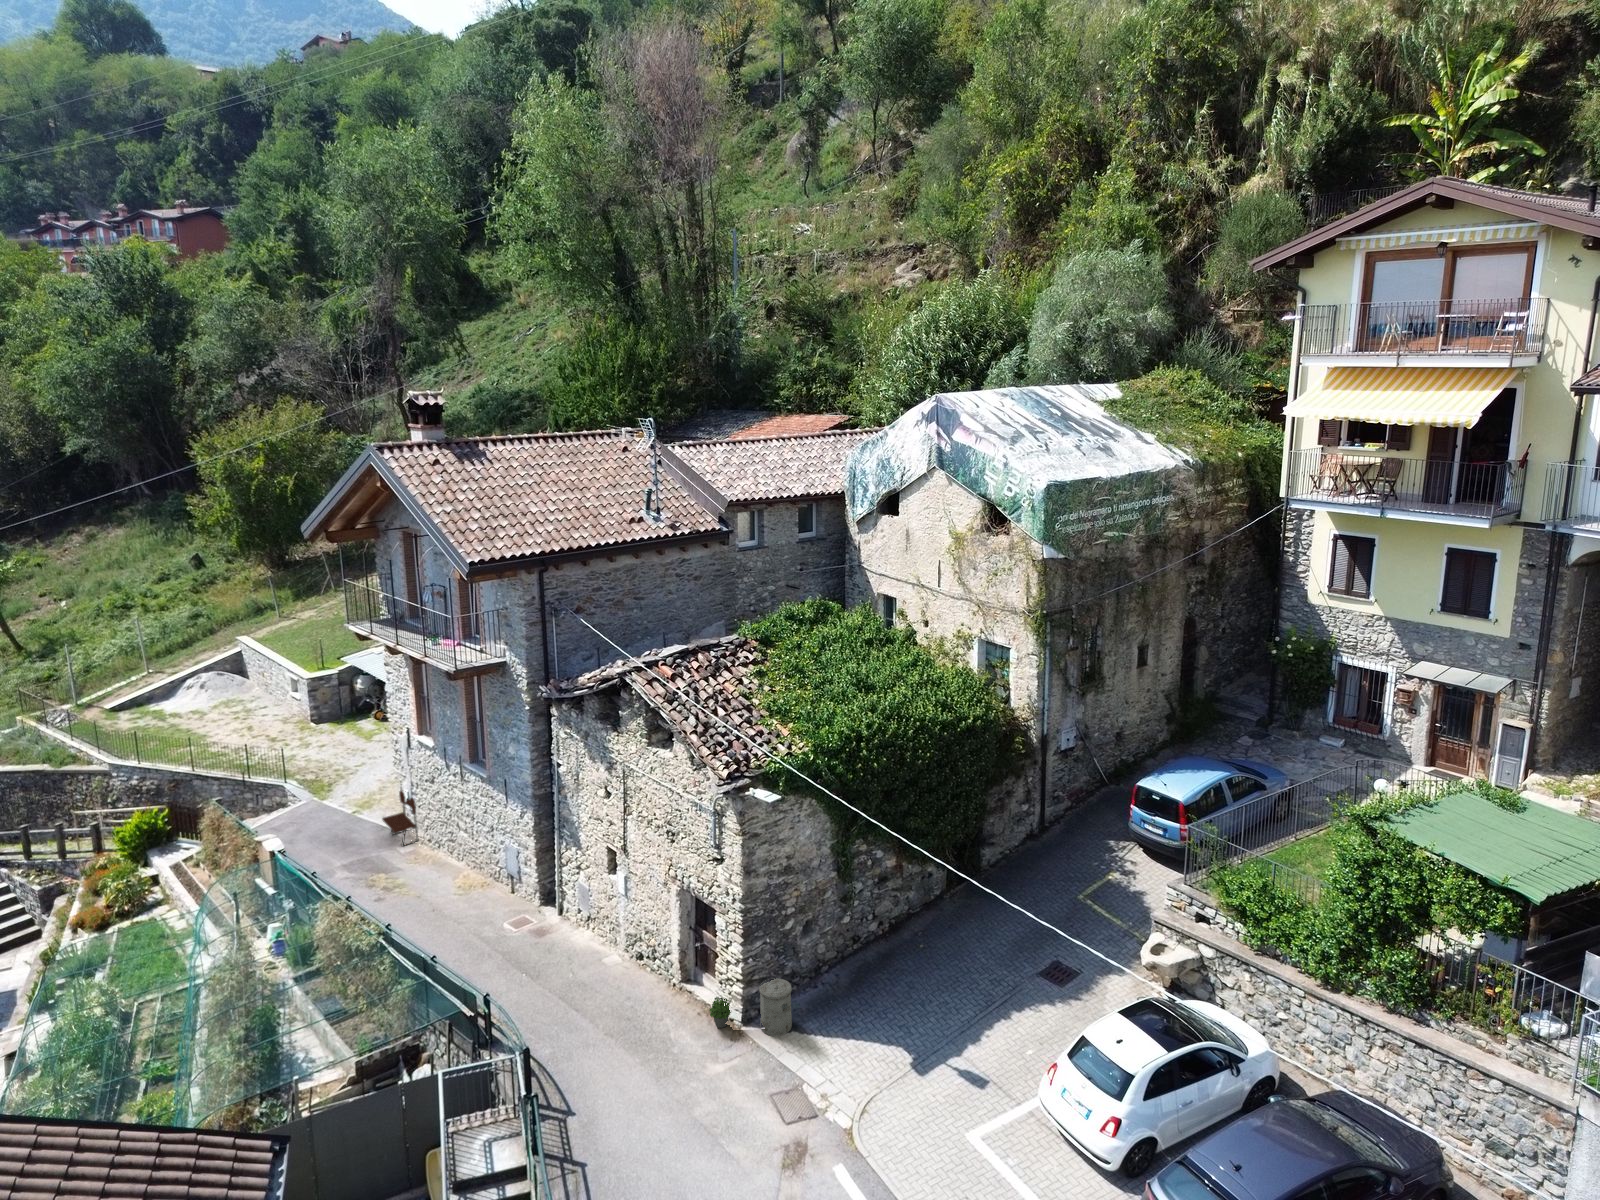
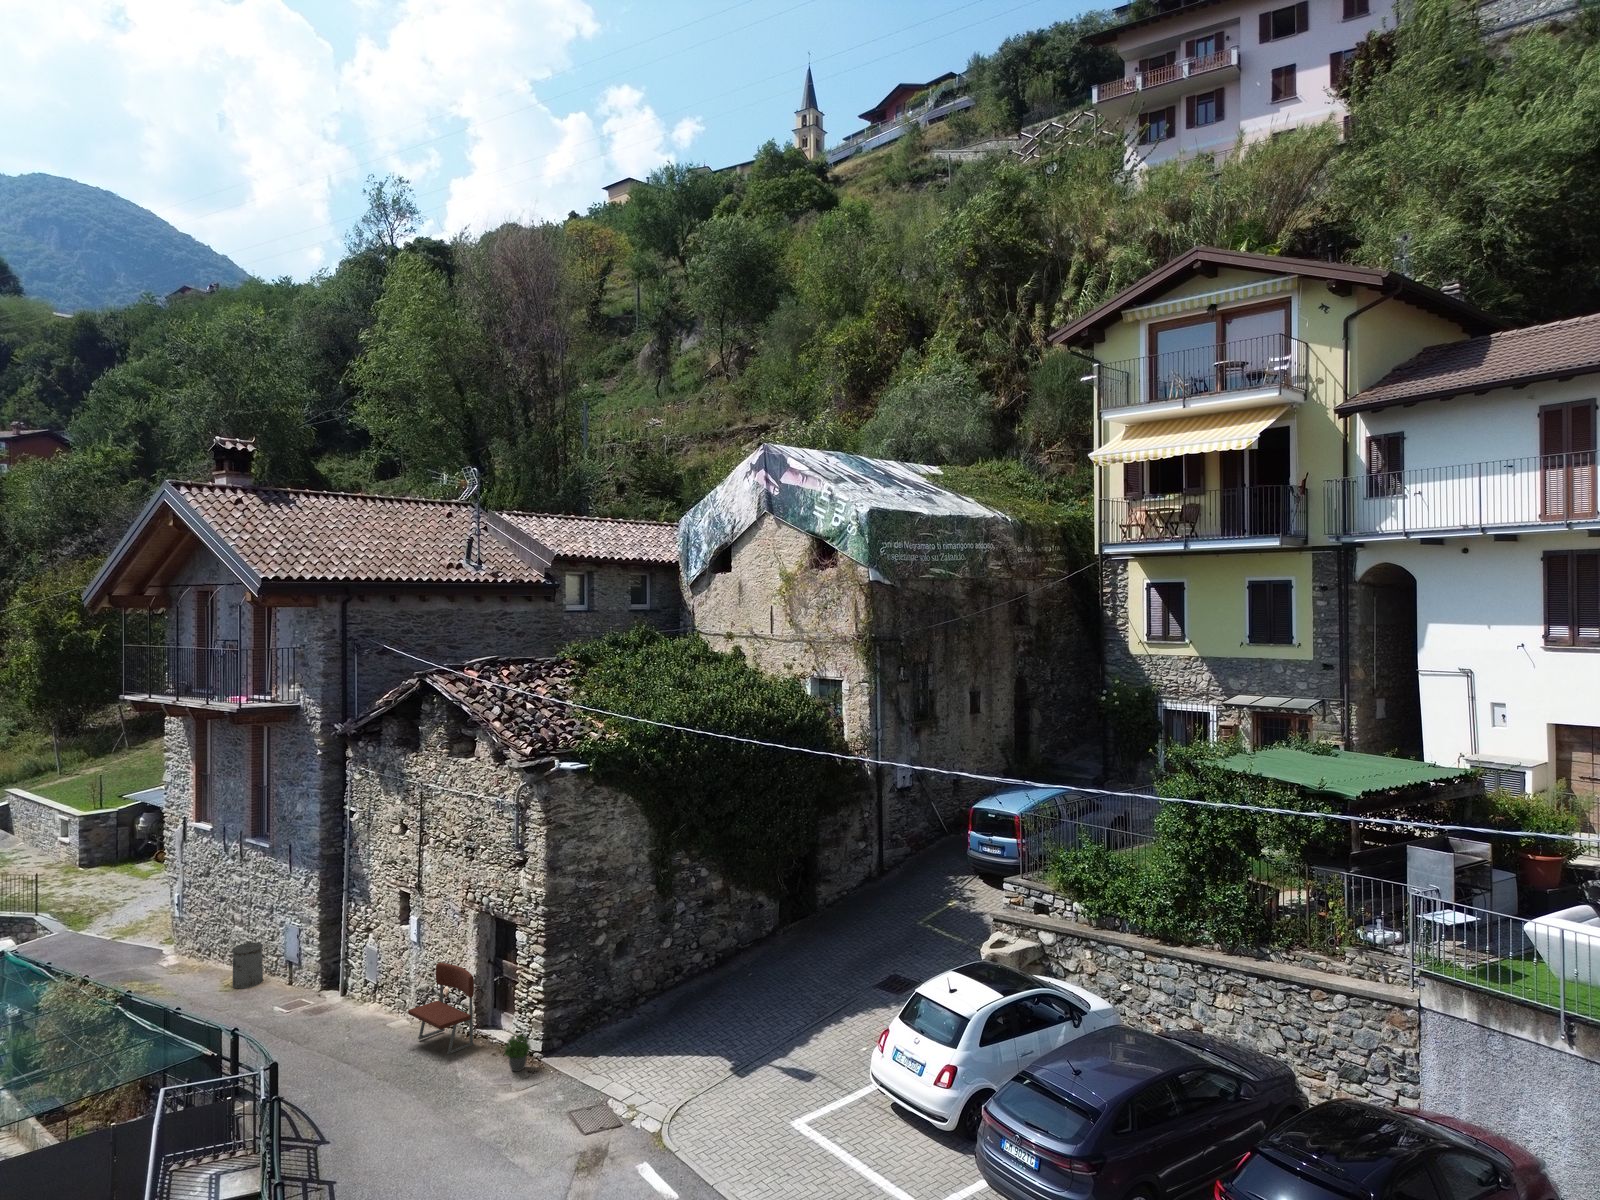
bench: present [382,791,419,846] -> present [408,963,474,1054]
trash can: present [759,978,792,1036] -> present [232,943,263,989]

